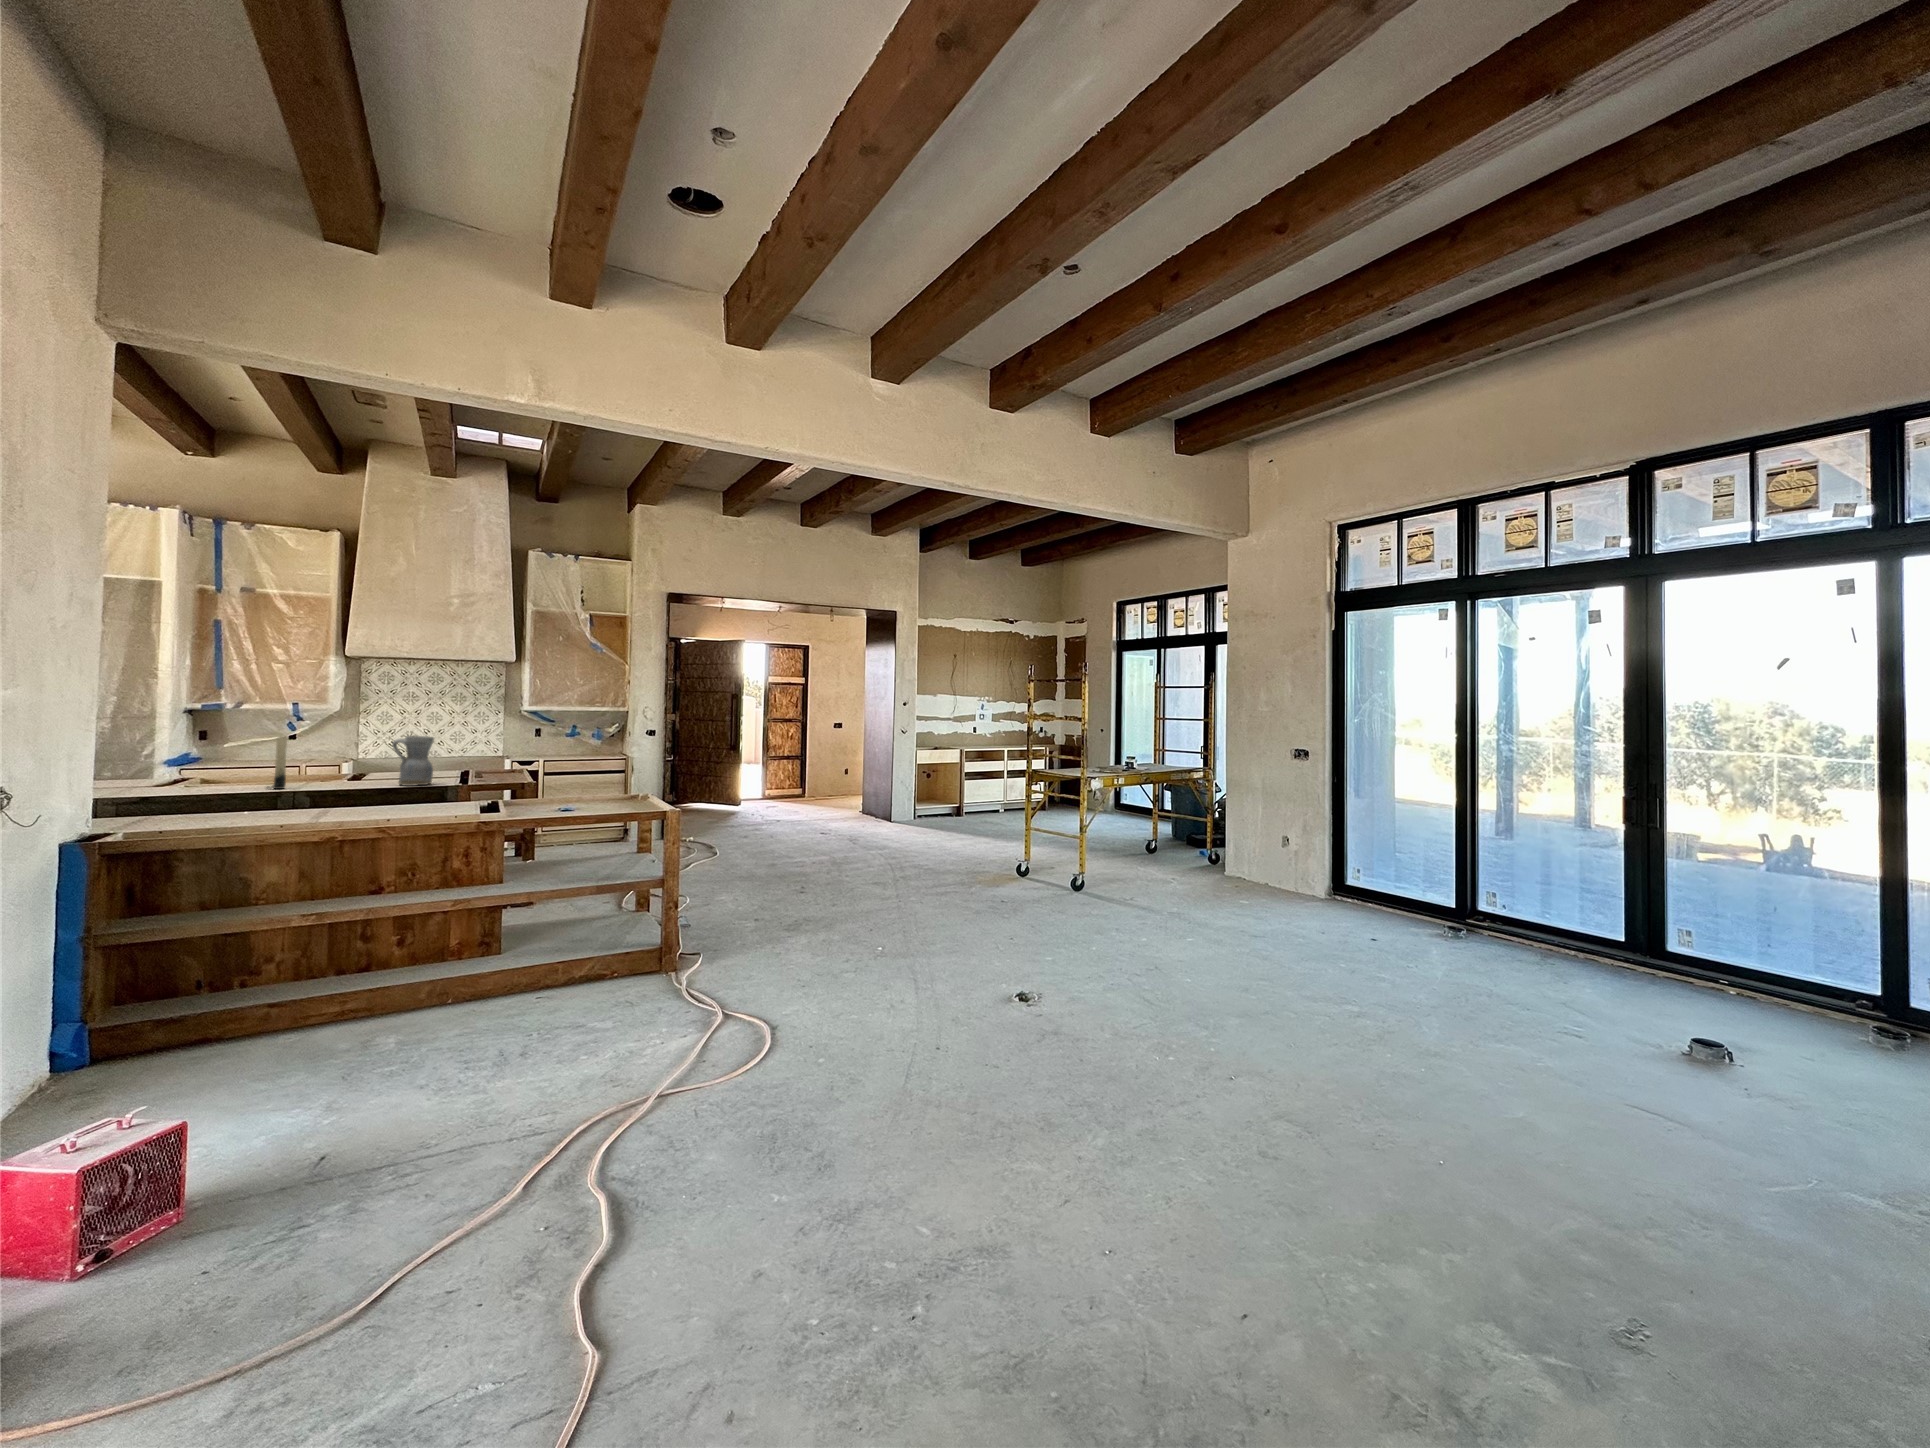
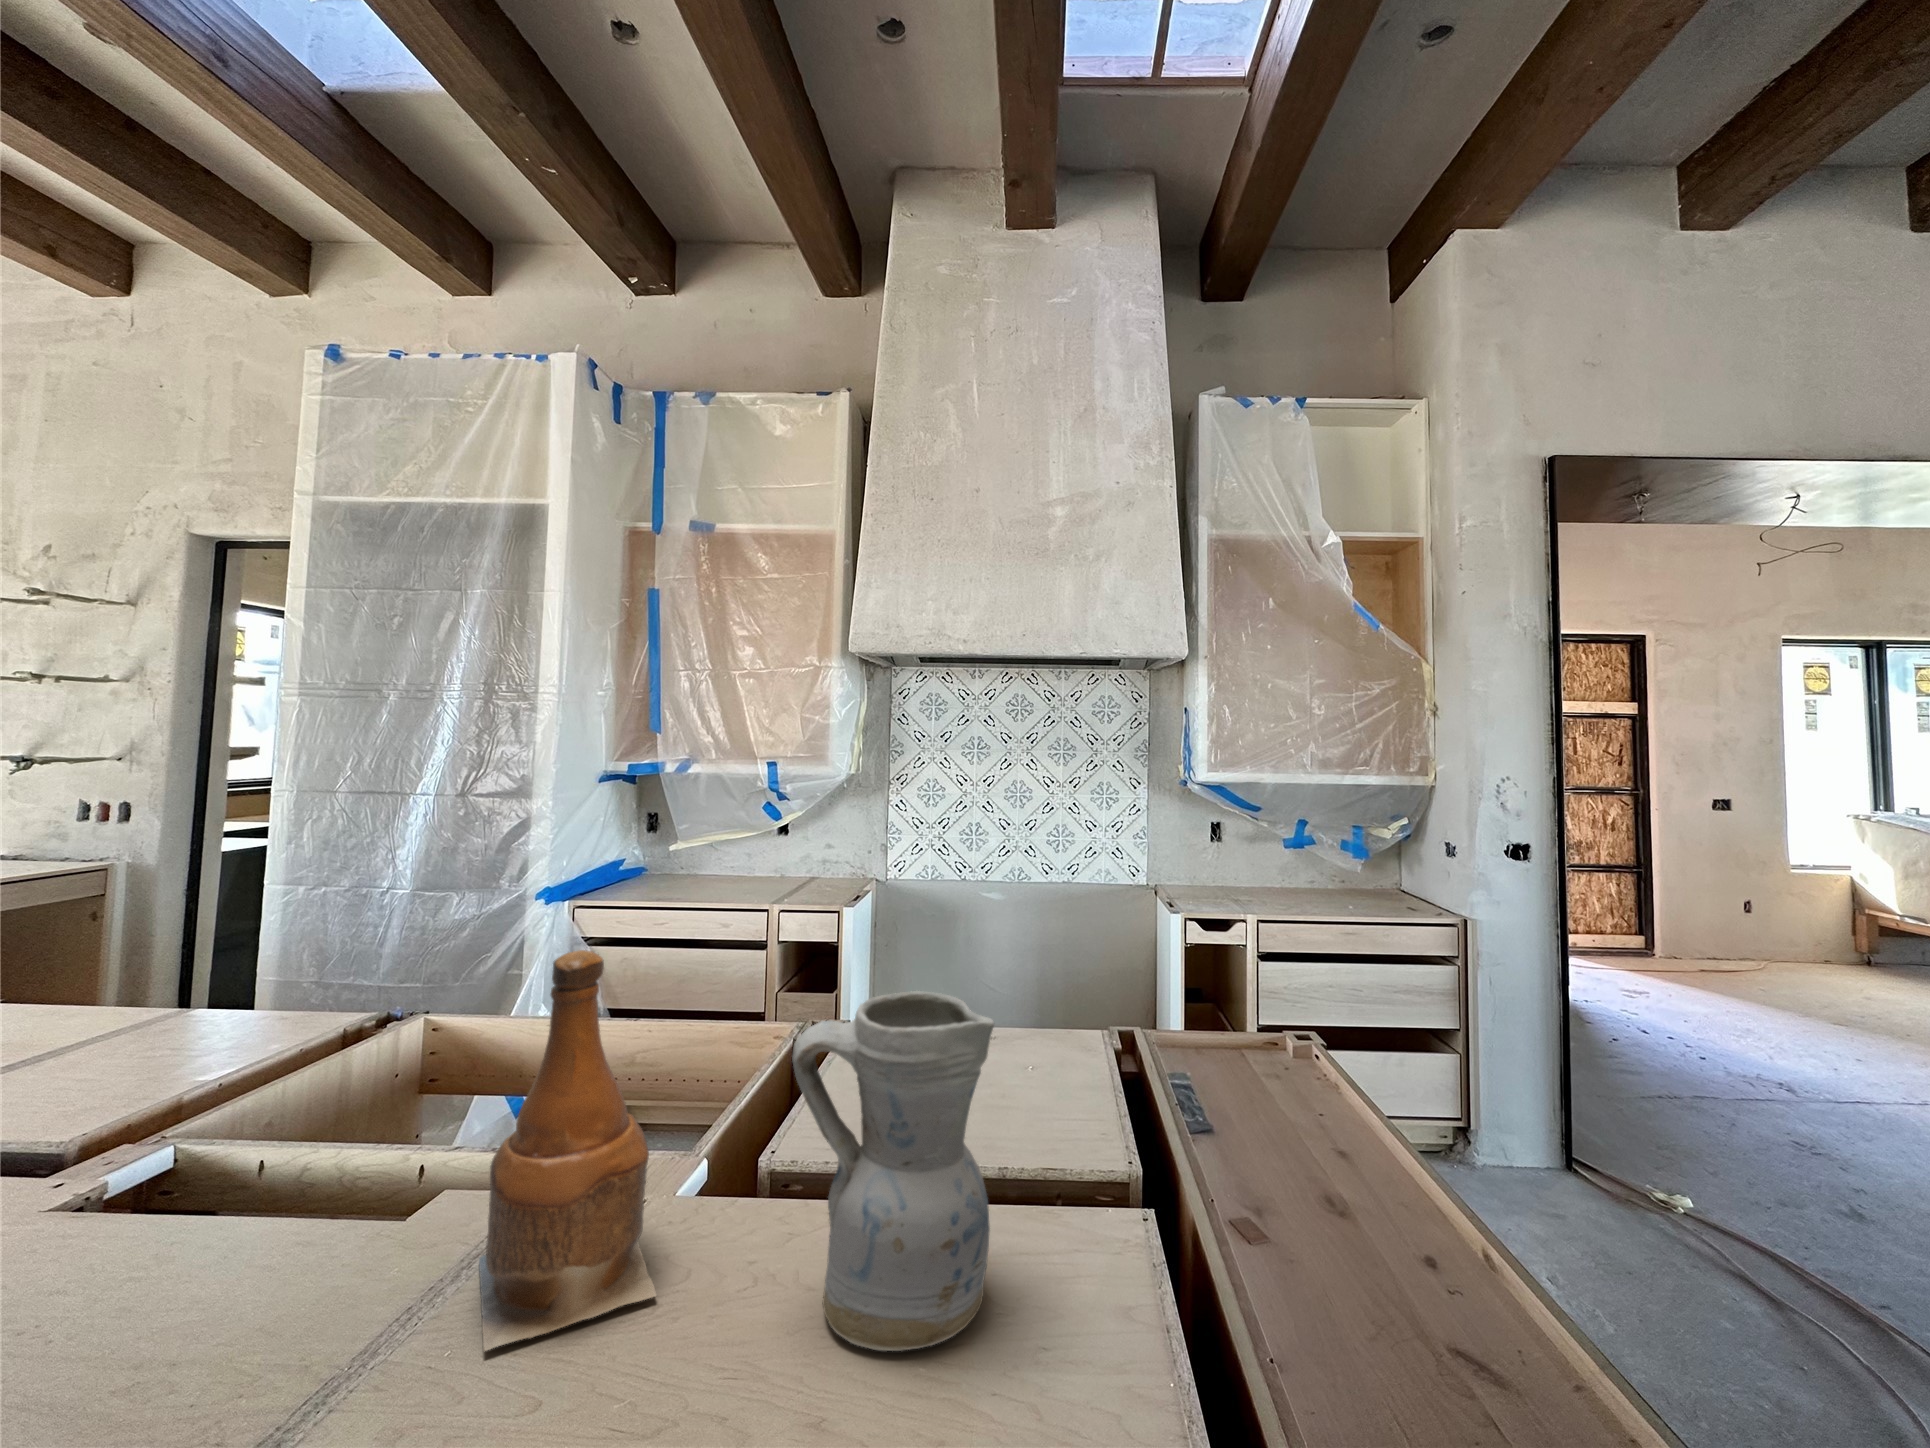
bottle: none [316,729,363,788] -> present [479,950,656,1351]
candle: present [267,737,287,789] -> none [232,986,339,1310]

